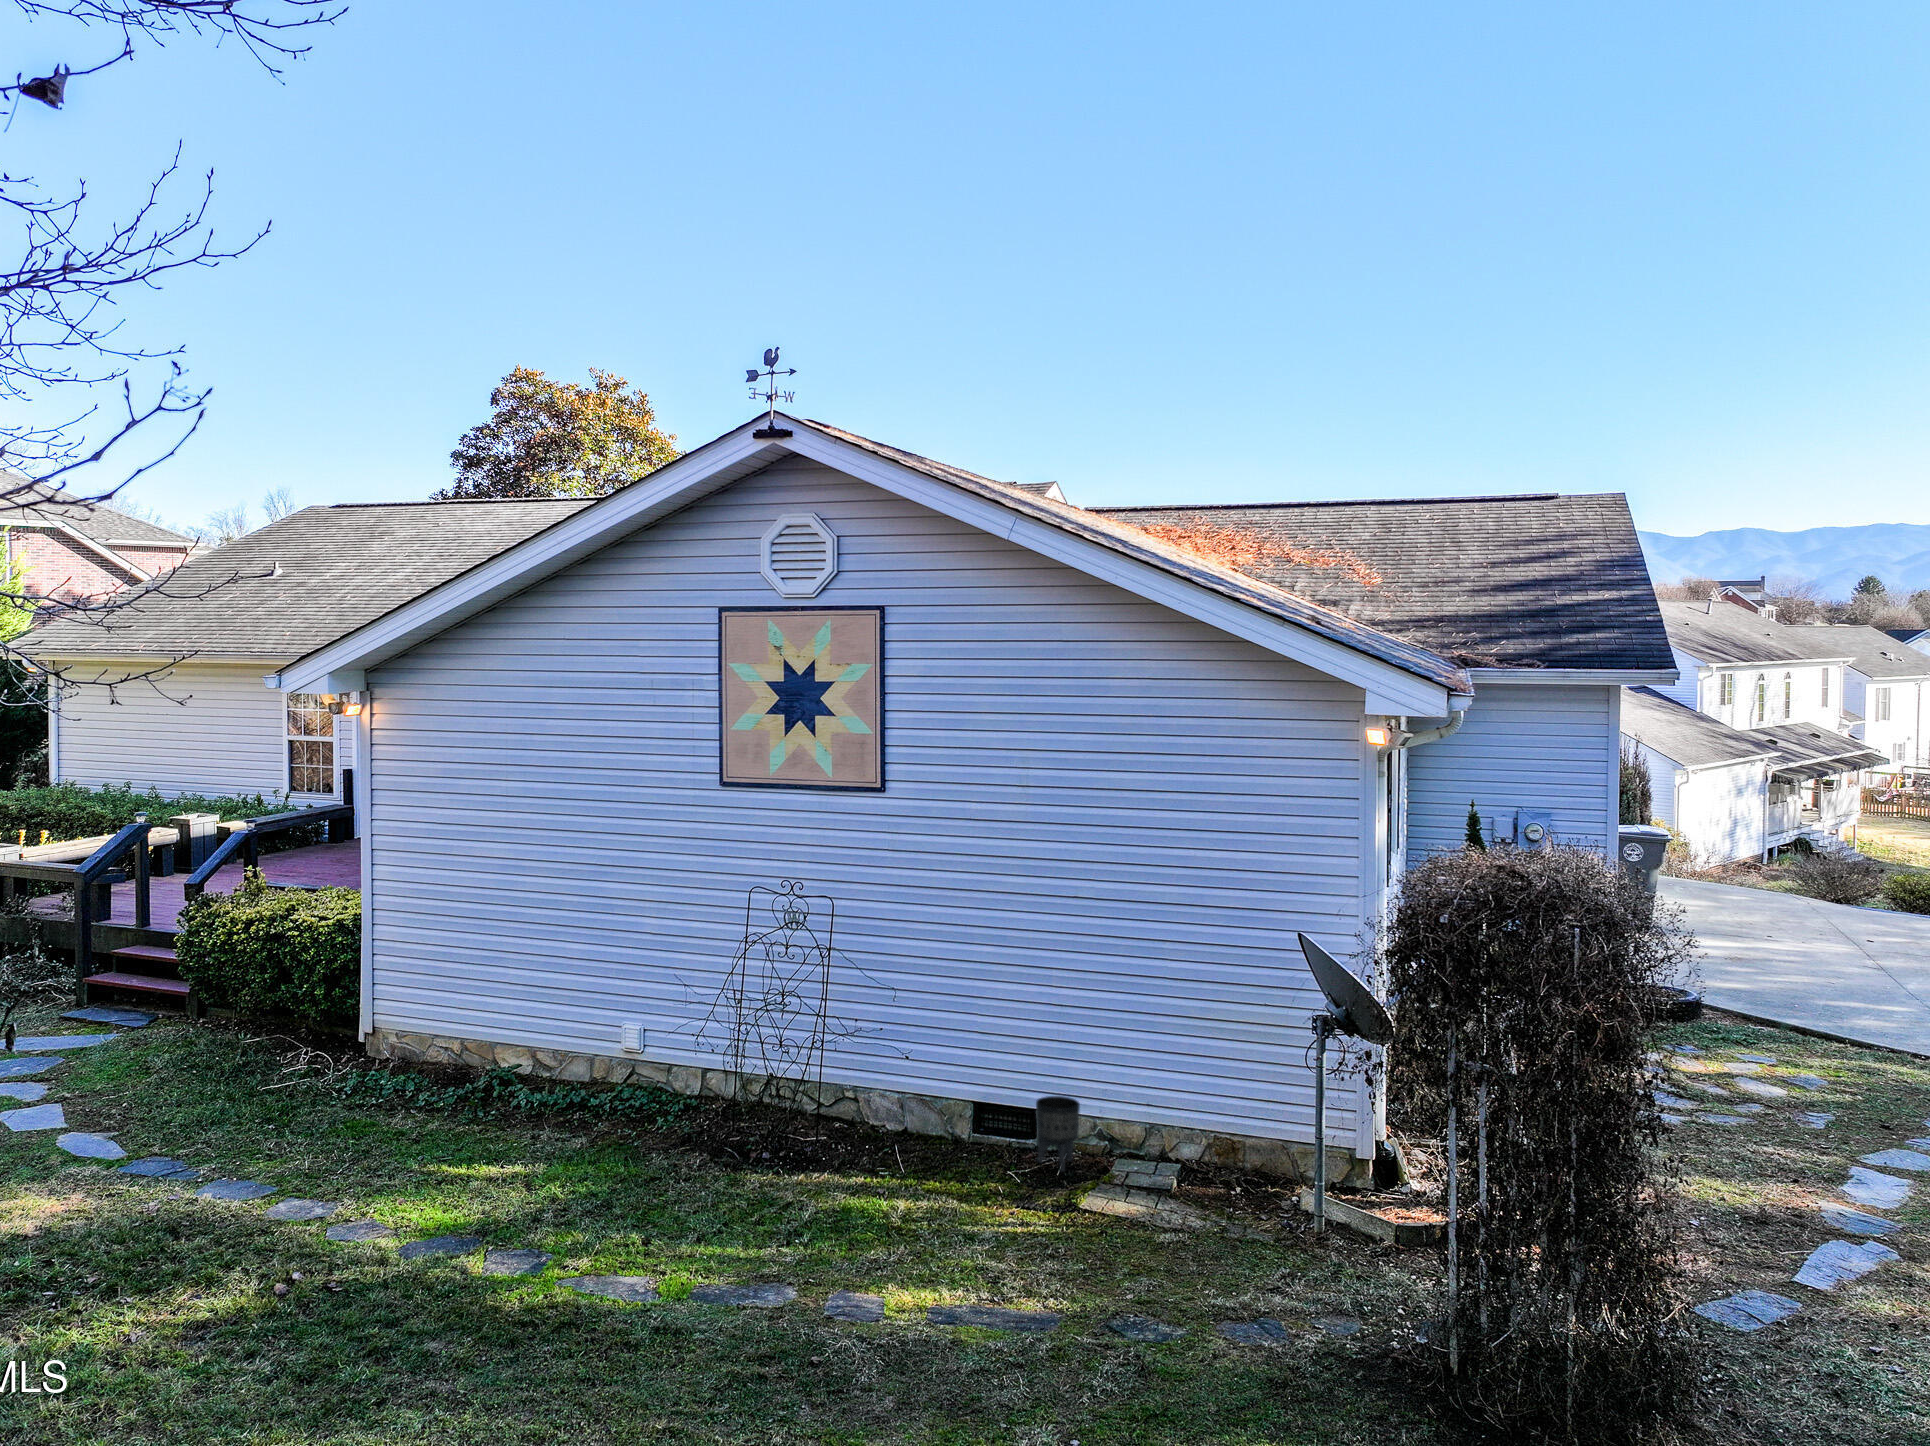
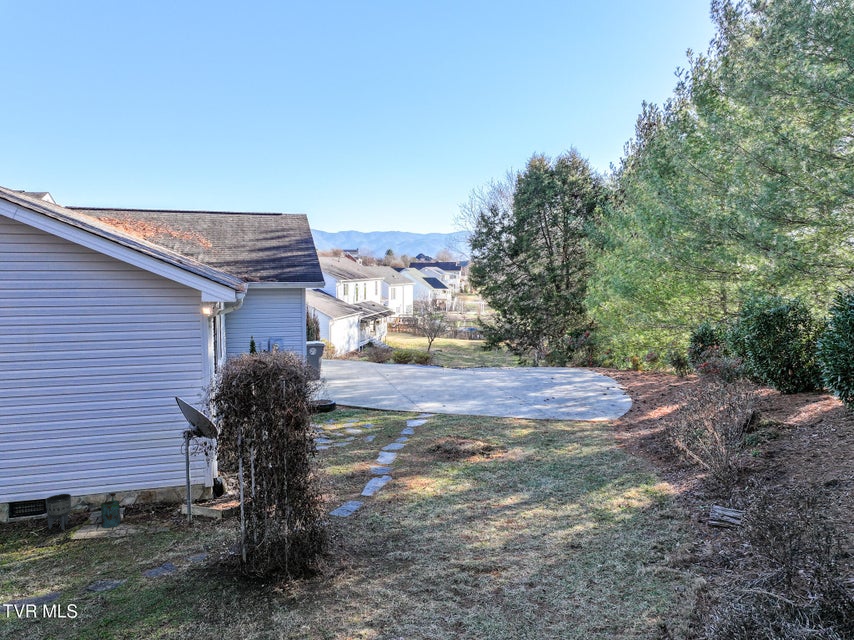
watering can: none [1133,1120,1169,1197] -> present [101,493,120,528]

